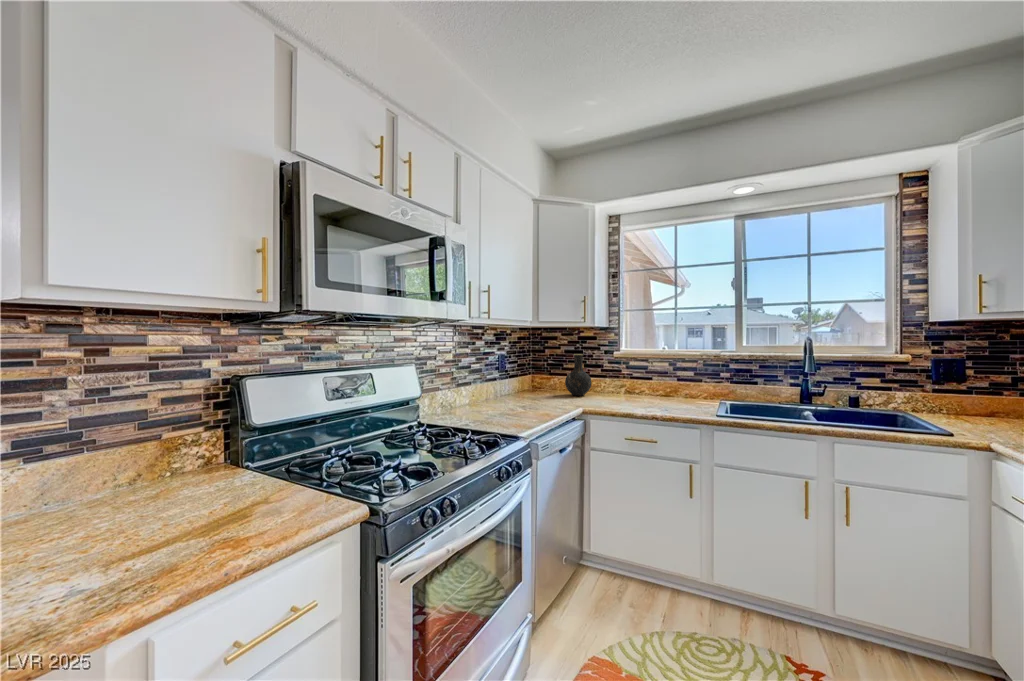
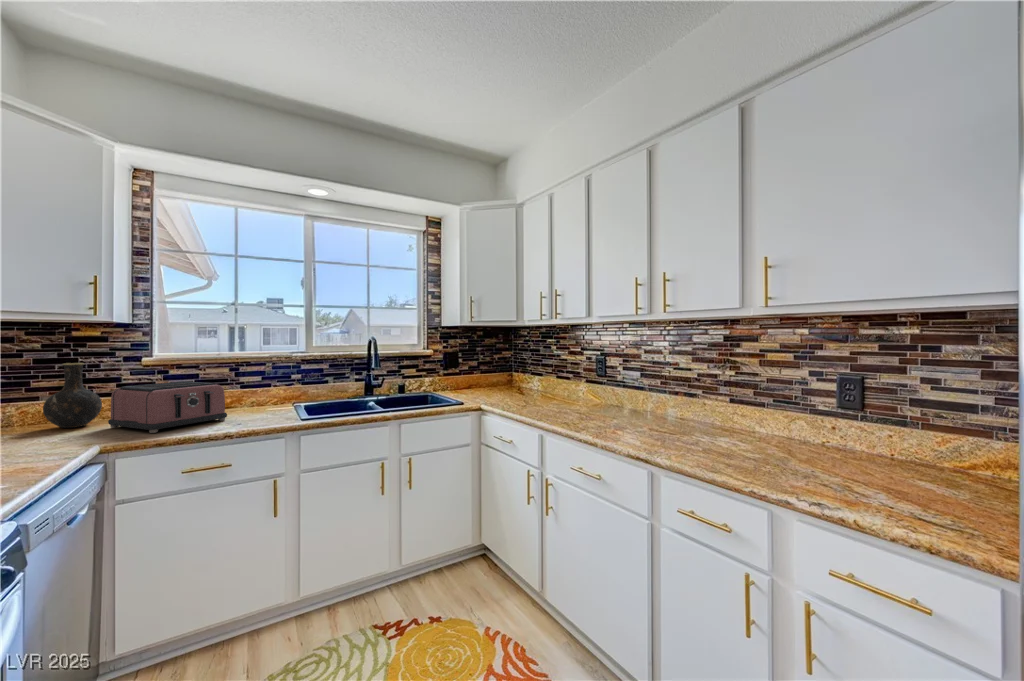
toaster: none [593,372,661,406] -> present [108,382,227,433]

